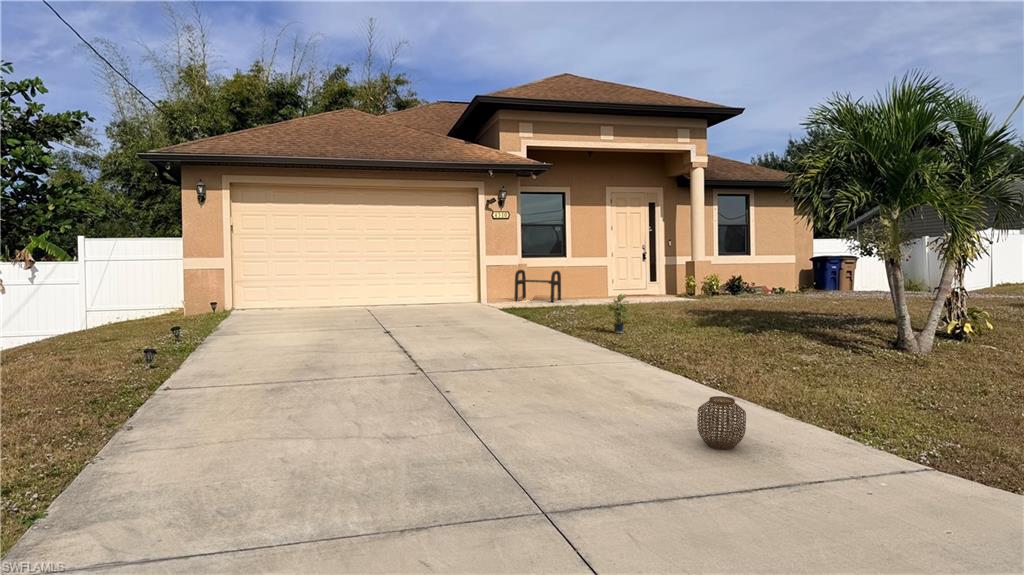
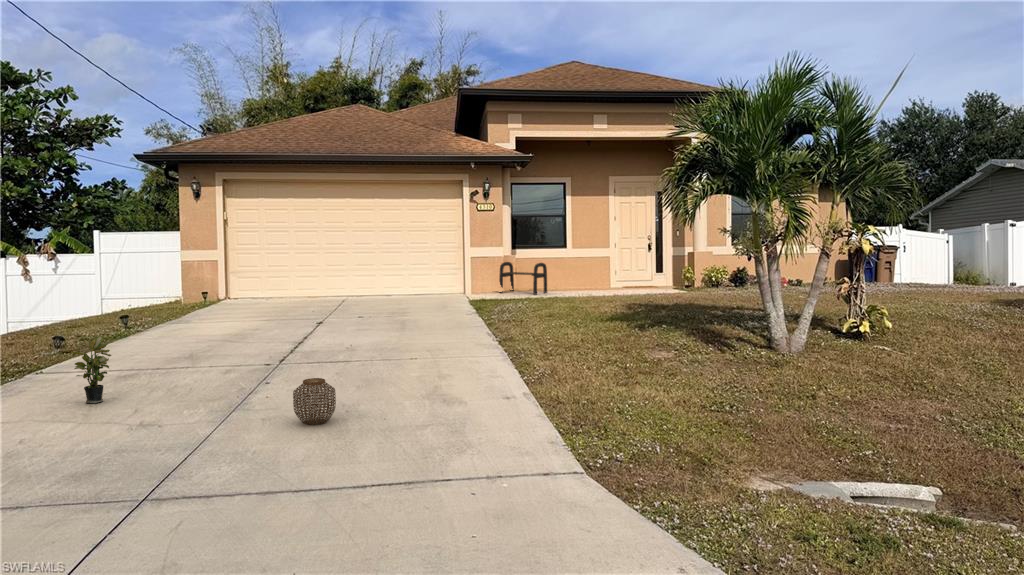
potted plant: present [608,294,630,333] -> present [72,336,111,403]
woven basket: present [697,396,746,450] -> present [293,378,336,425]

